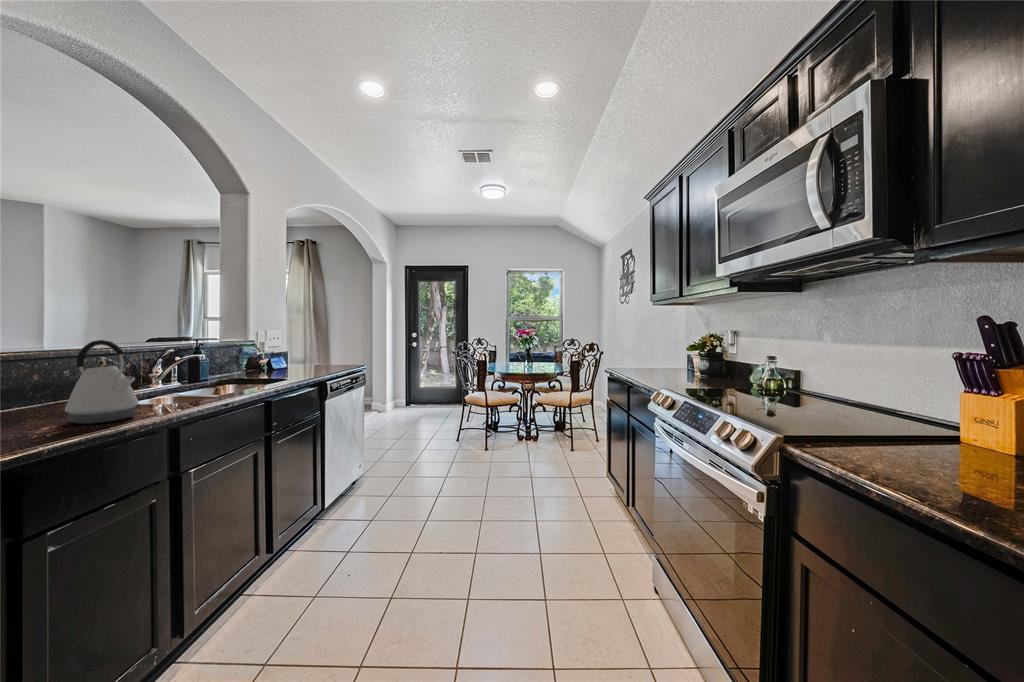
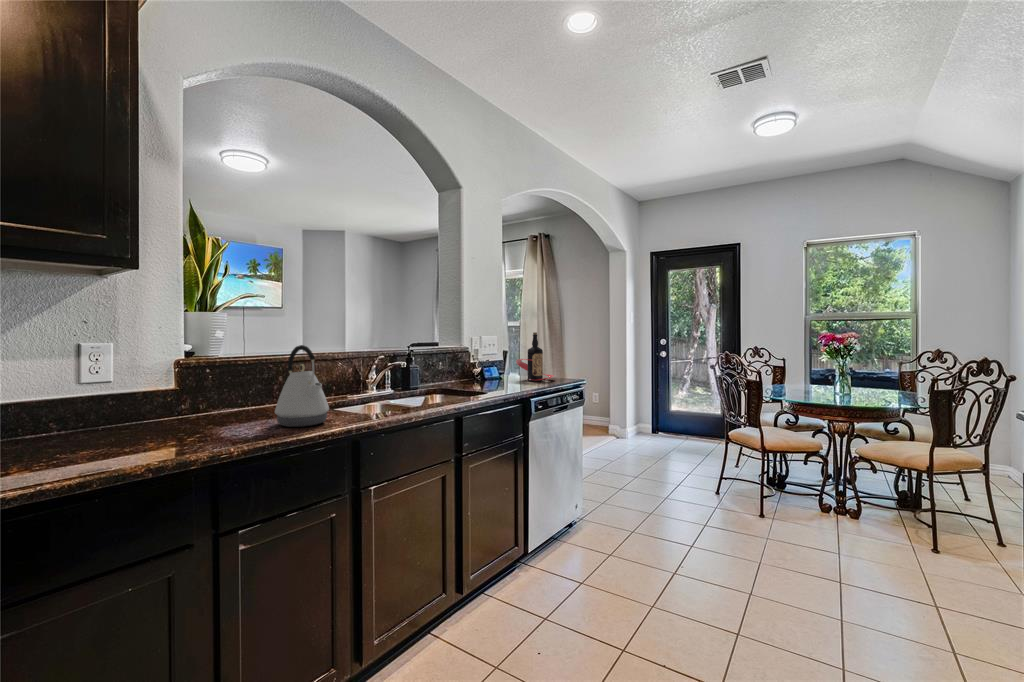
bottle: none [305,328,340,368] -> present [516,332,554,381]

